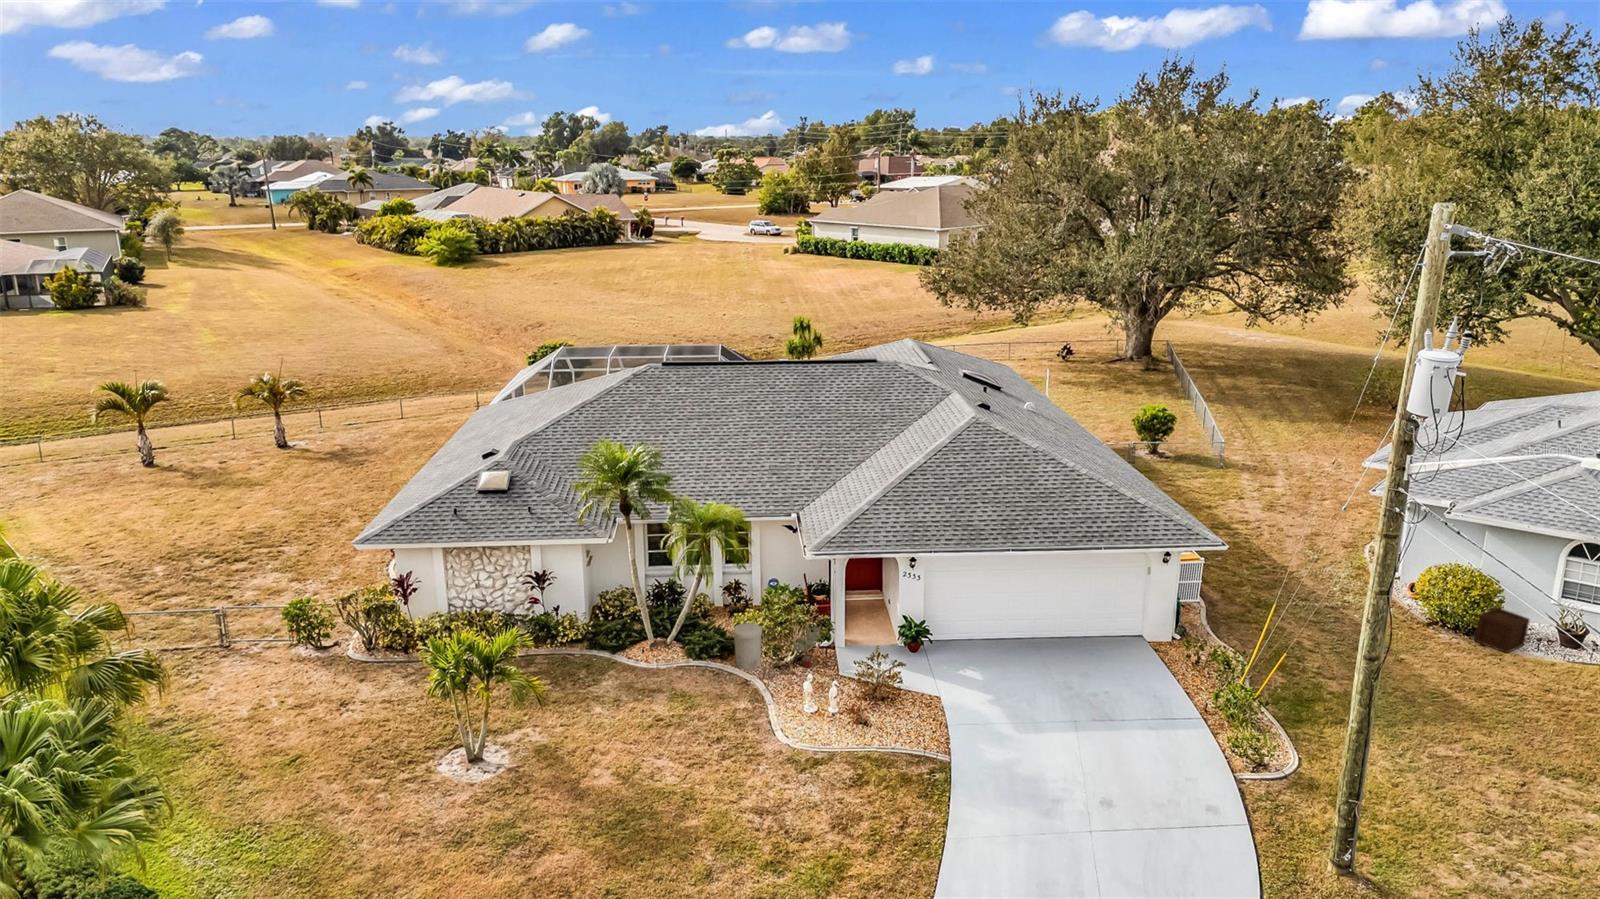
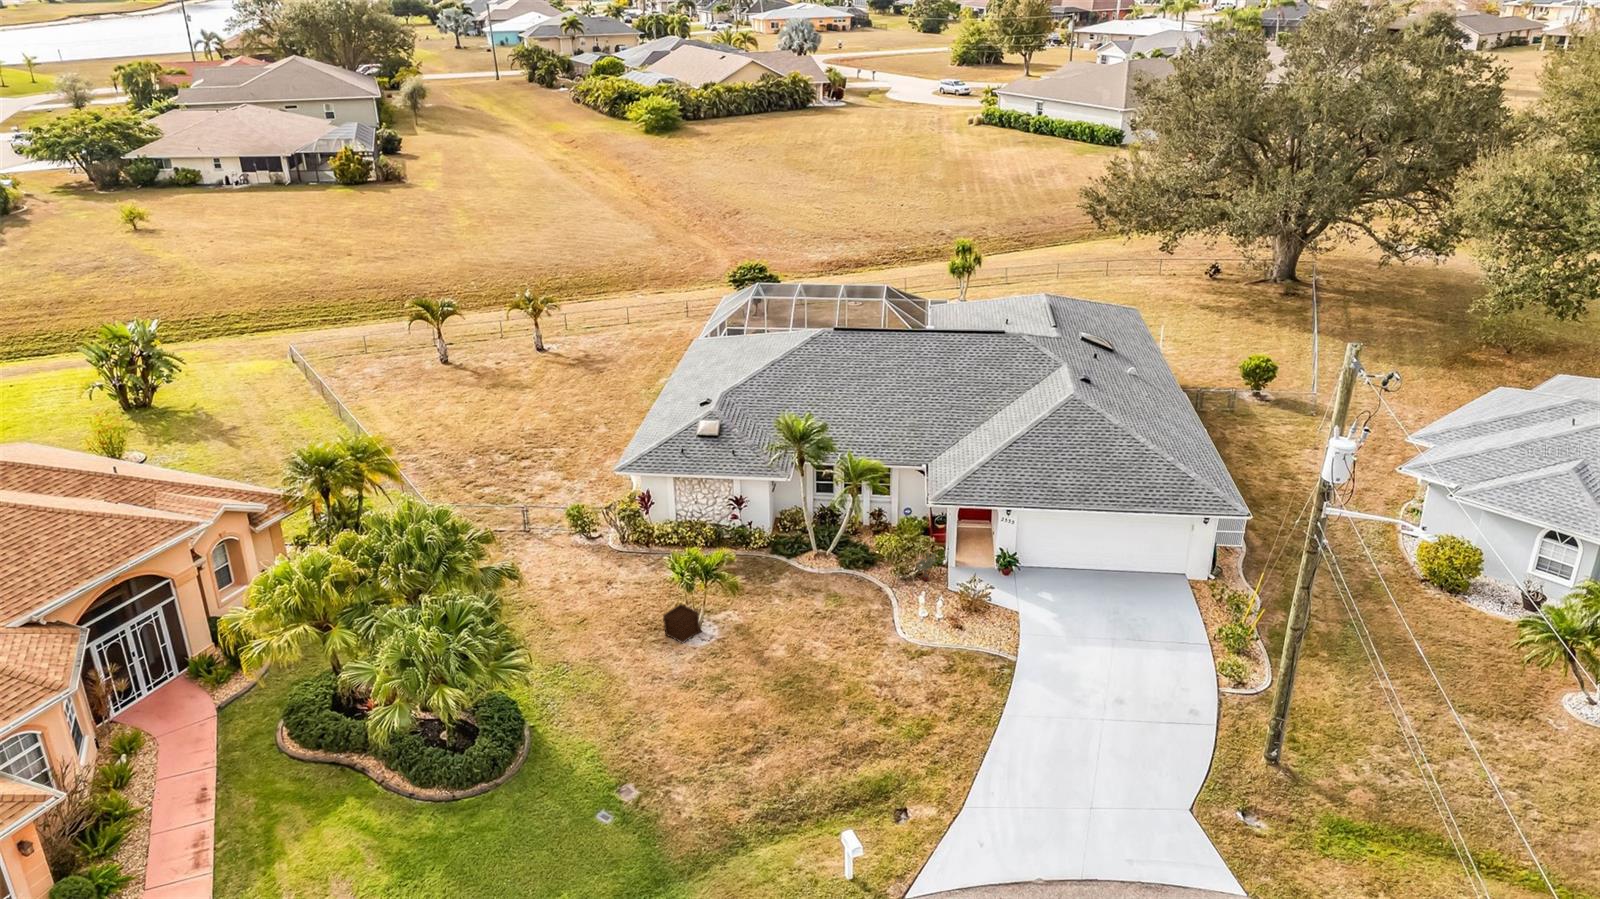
wooden crate: present [1474,607,1529,653] -> present [663,604,700,643]
trash can: present [733,623,762,670] -> none [873,546,895,580]

